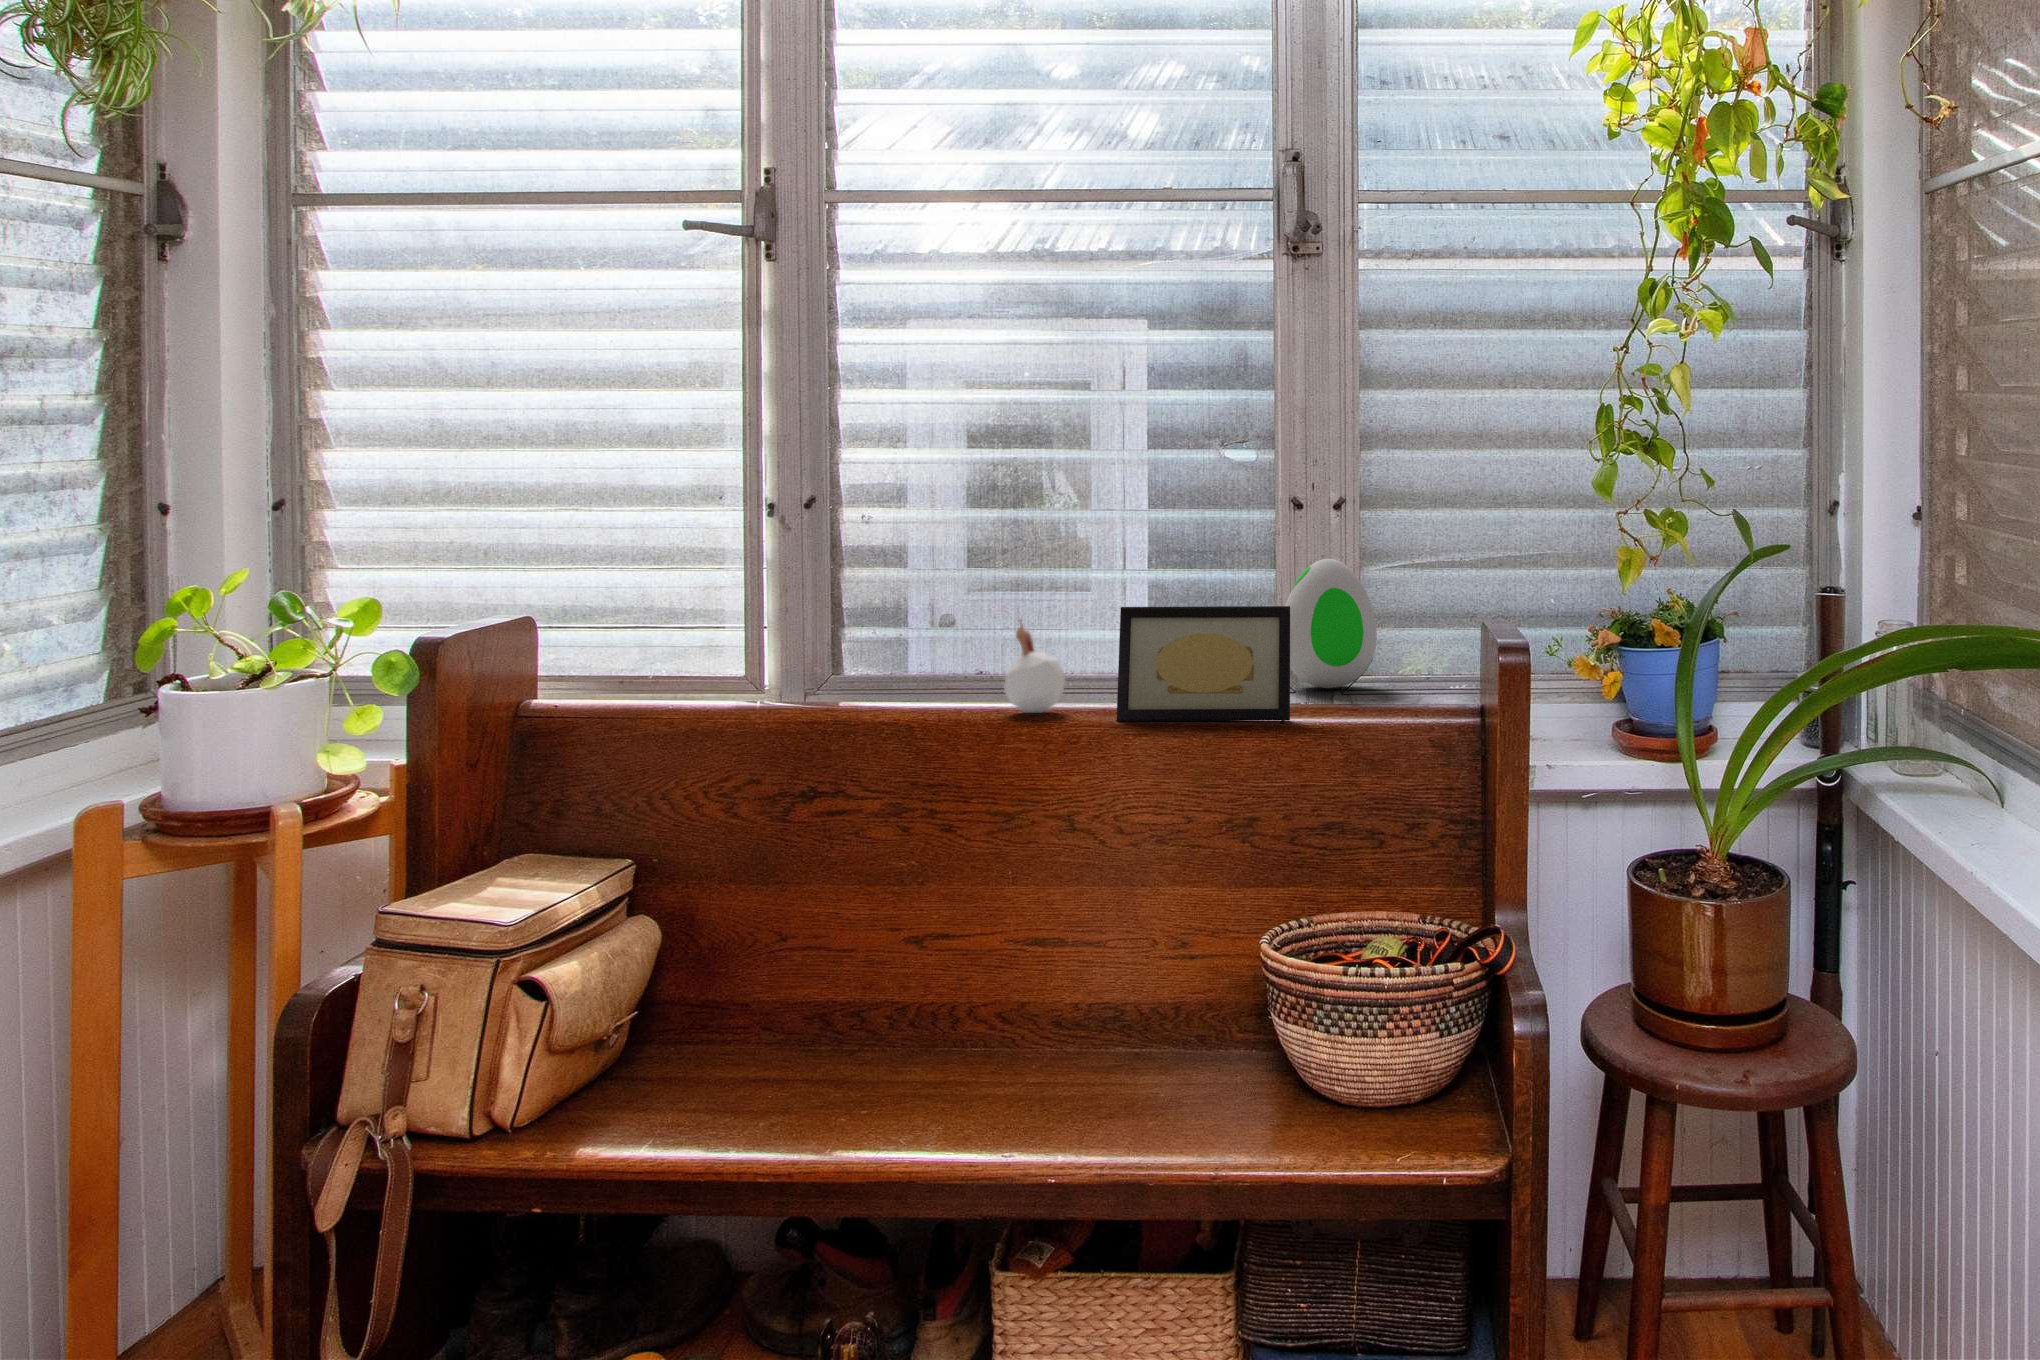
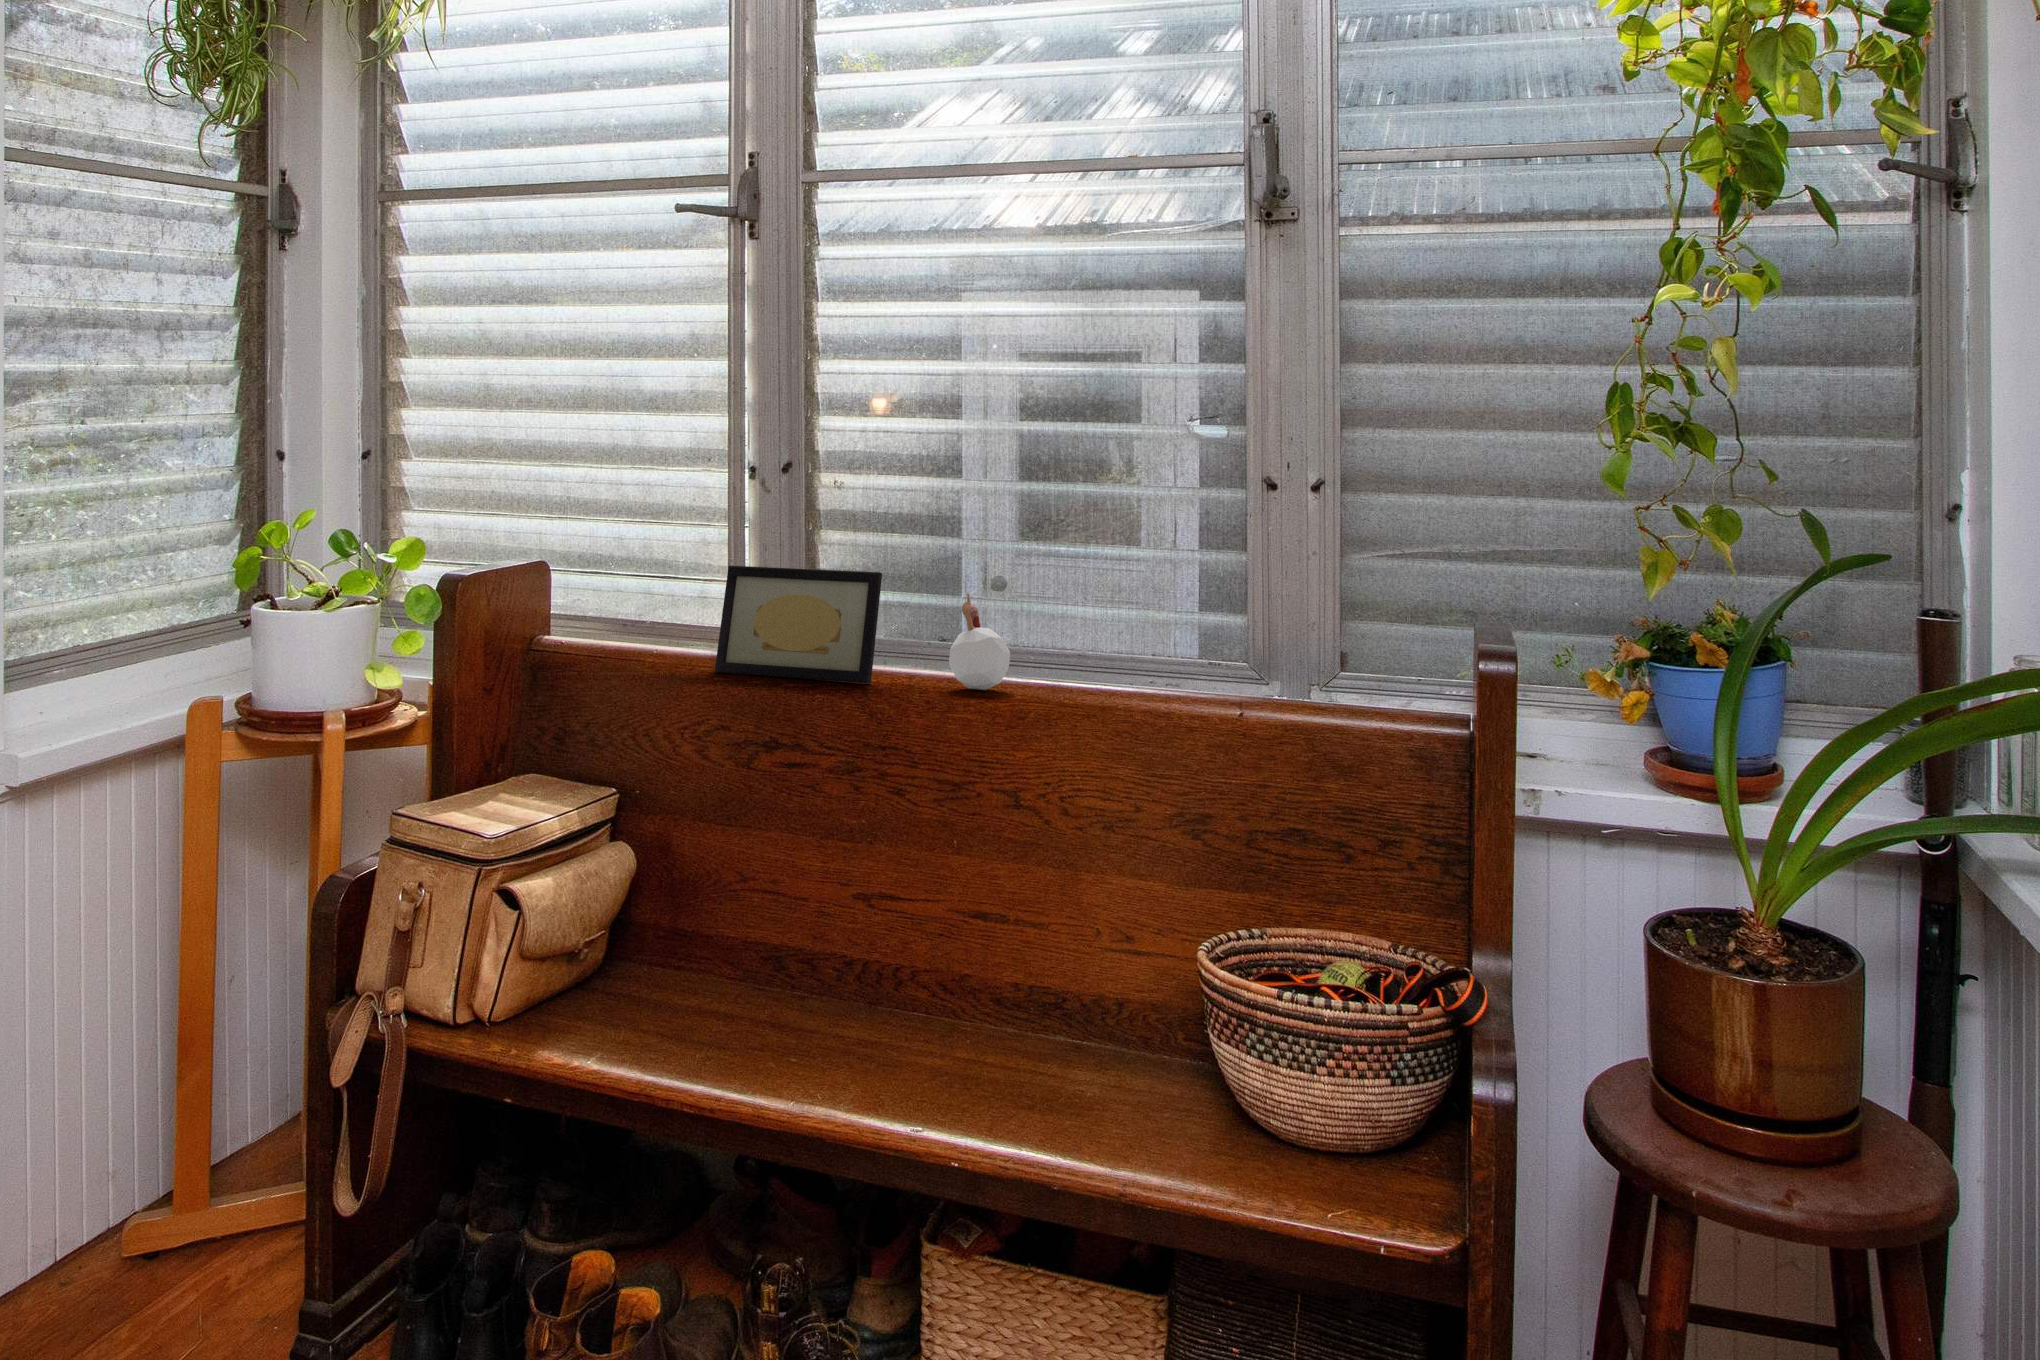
decorative egg: present [1286,558,1377,688] -> none [1250,550,1358,690]
picture frame: present [1117,606,1290,721] -> present [715,566,882,684]

